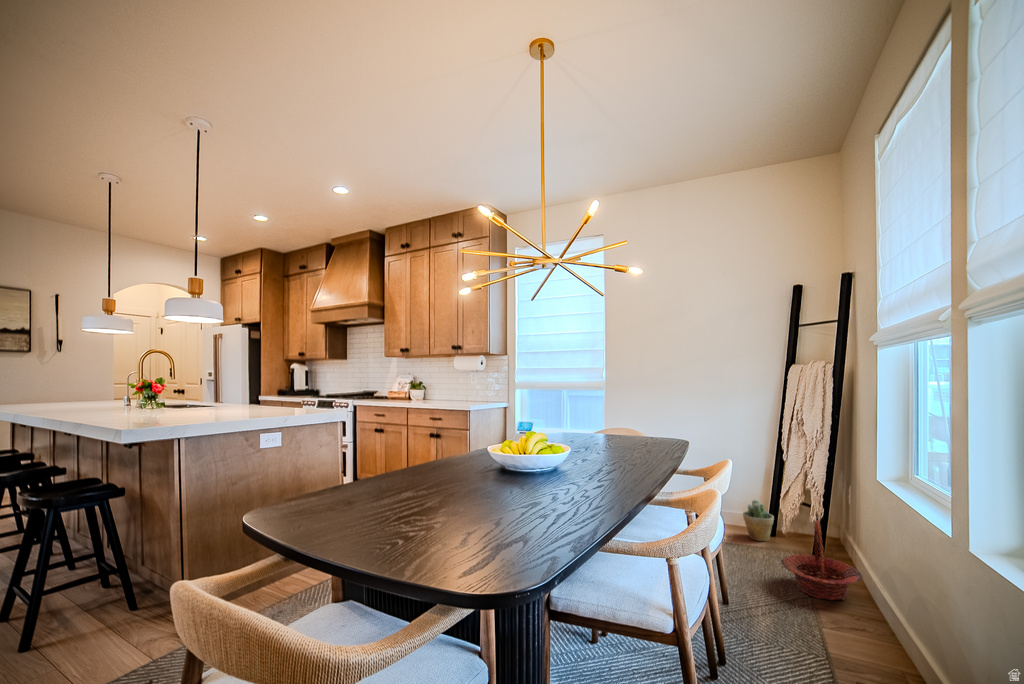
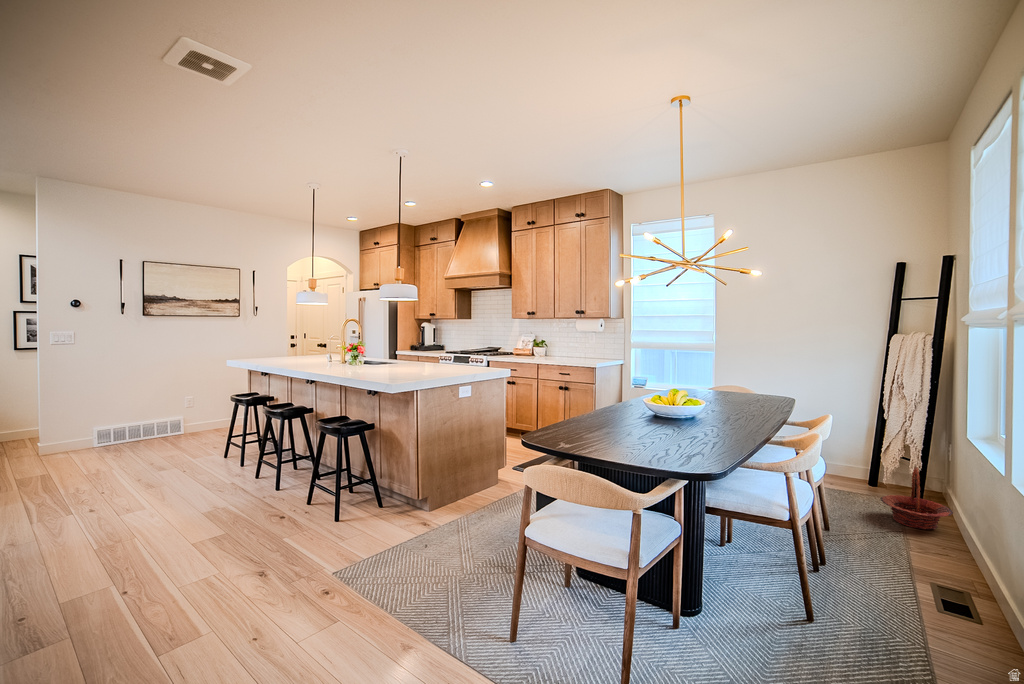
potted plant: present [743,500,774,541] -> none [844,452,873,486]

